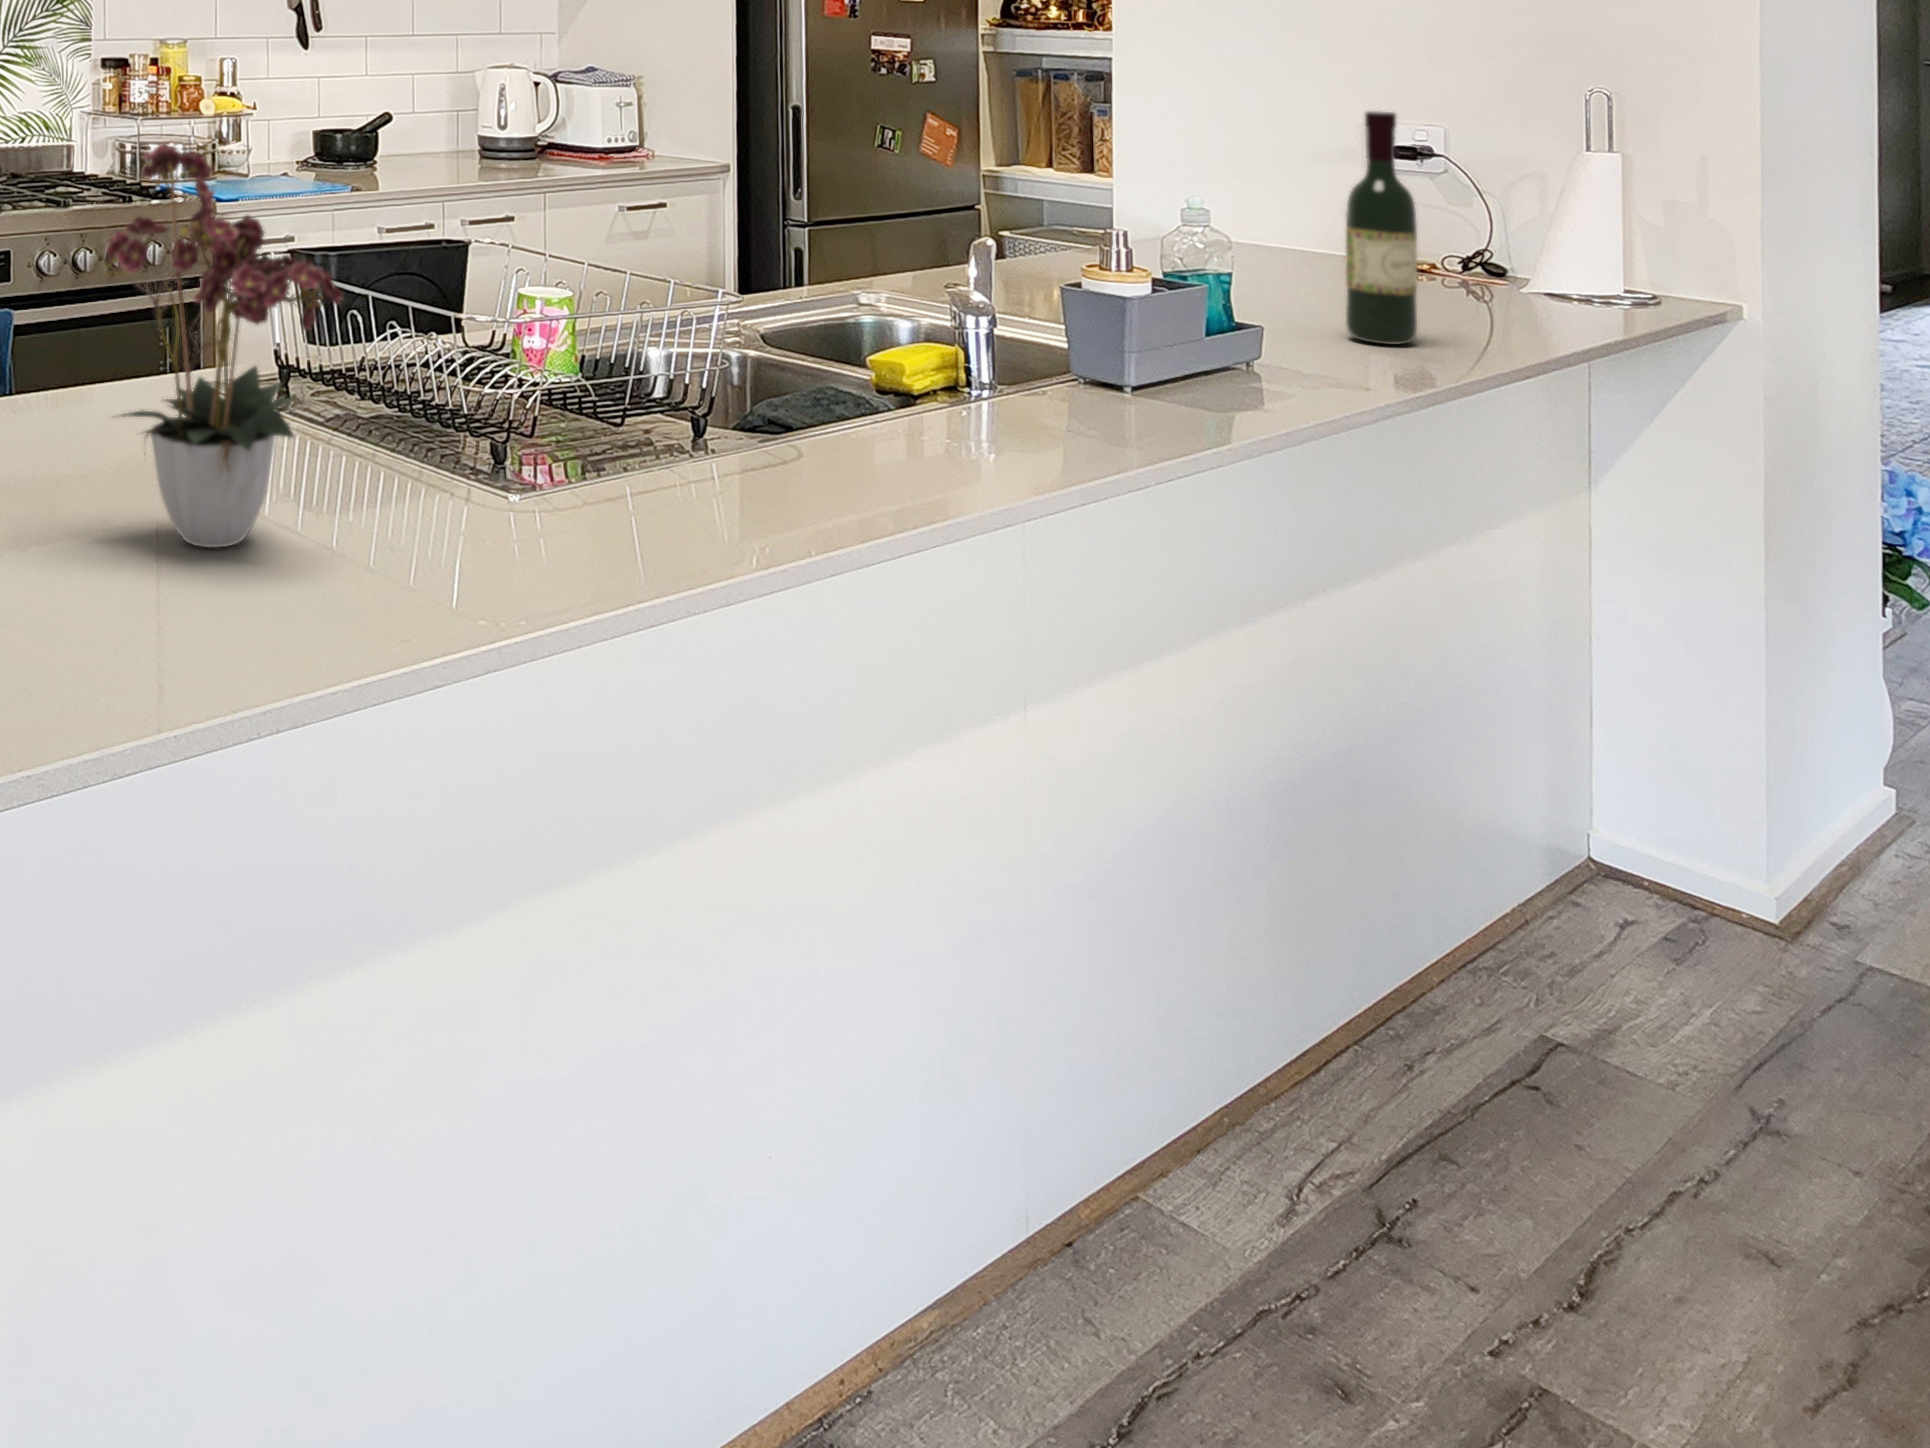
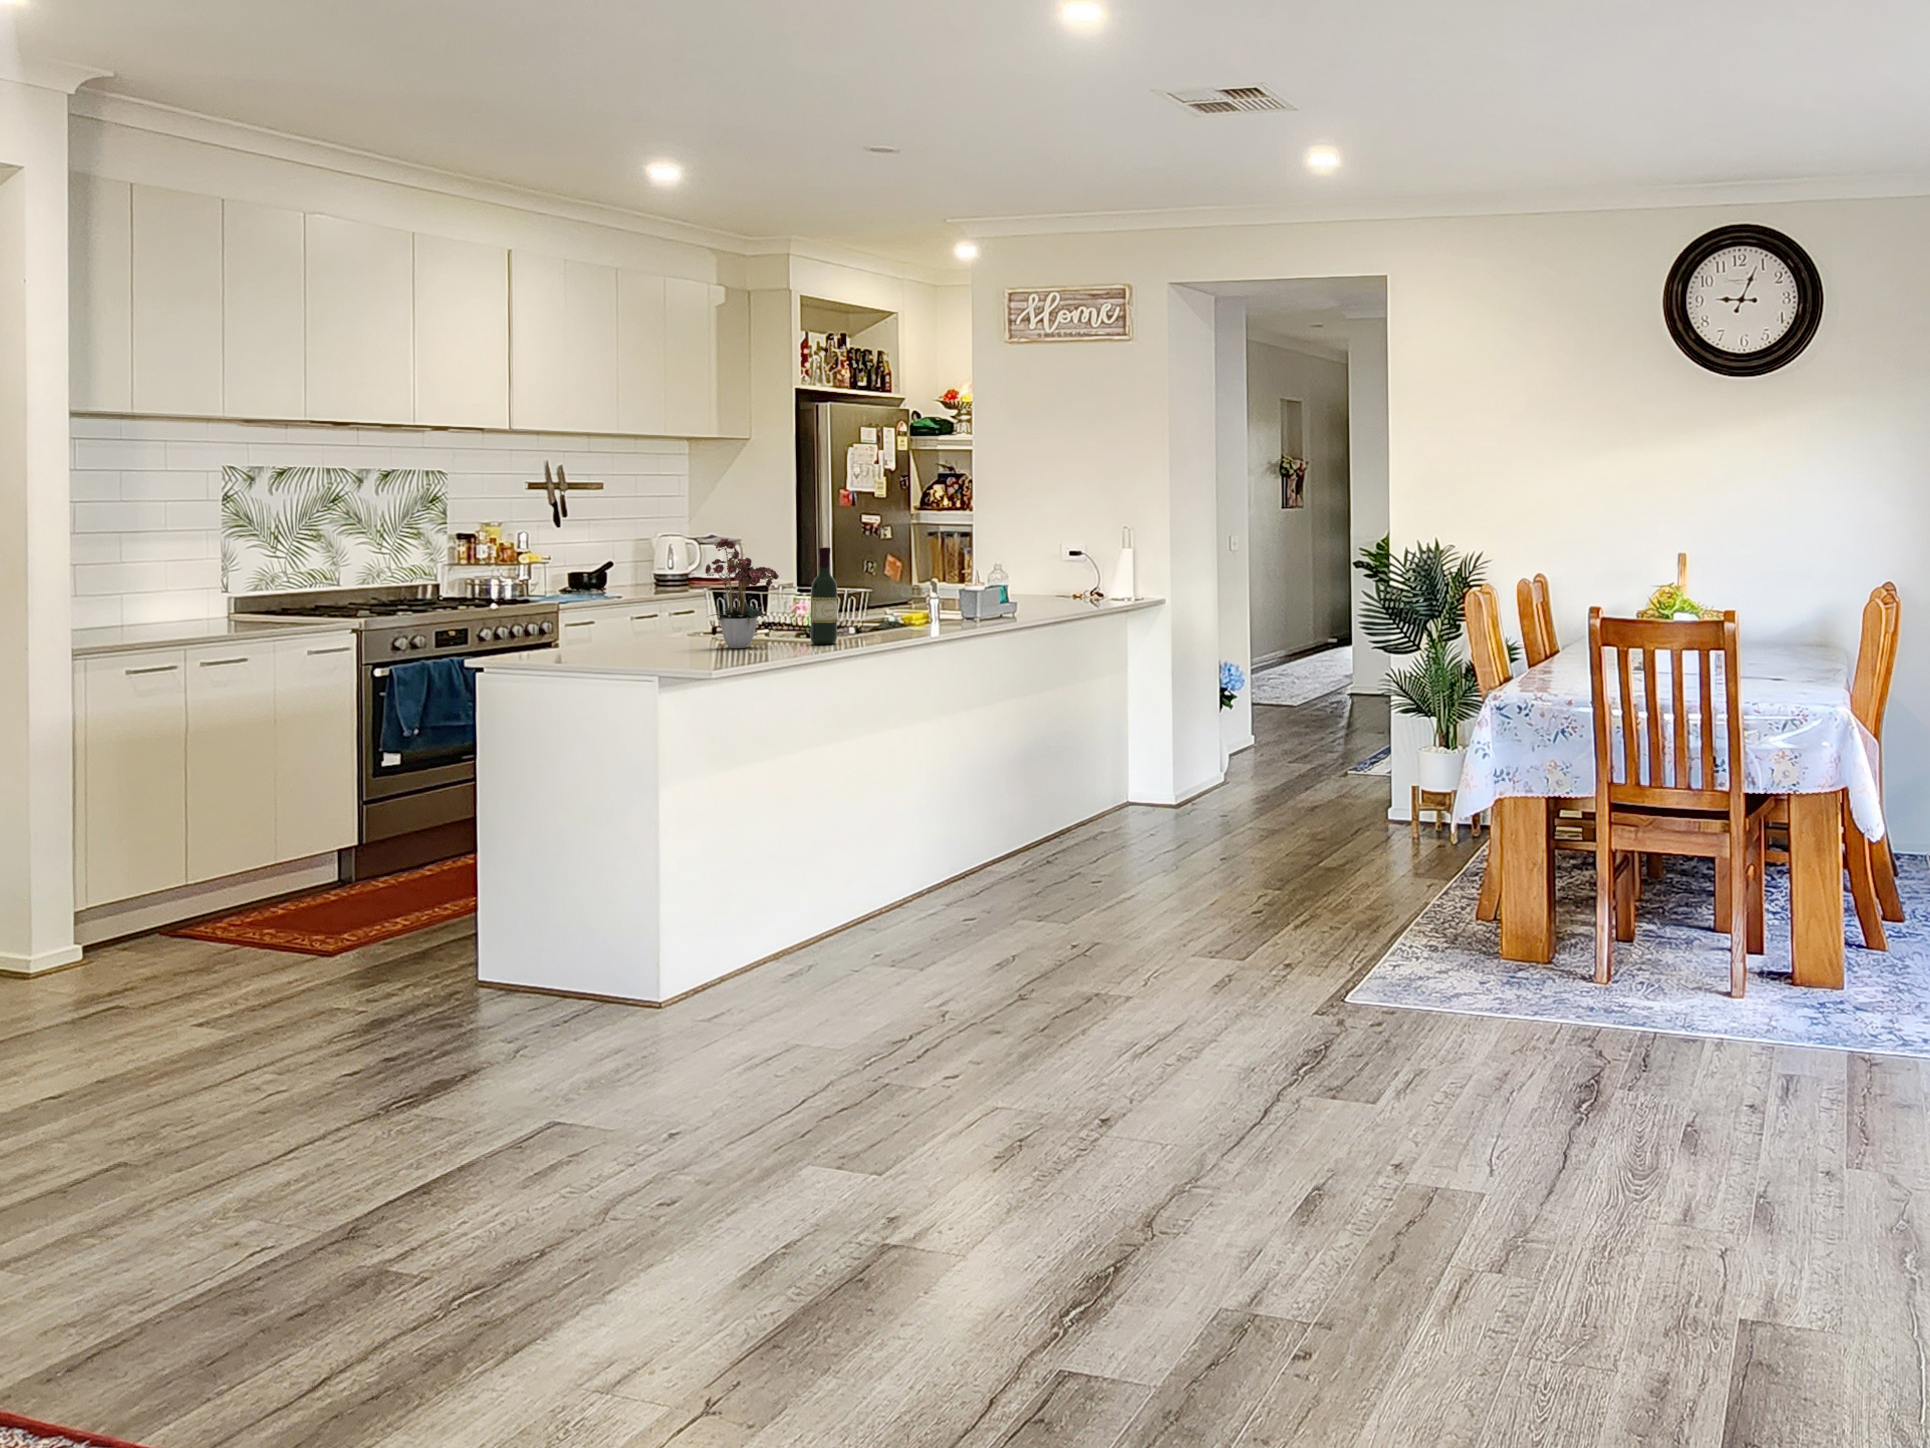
wine bottle: present [1346,111,1417,345] -> present [810,547,837,644]

